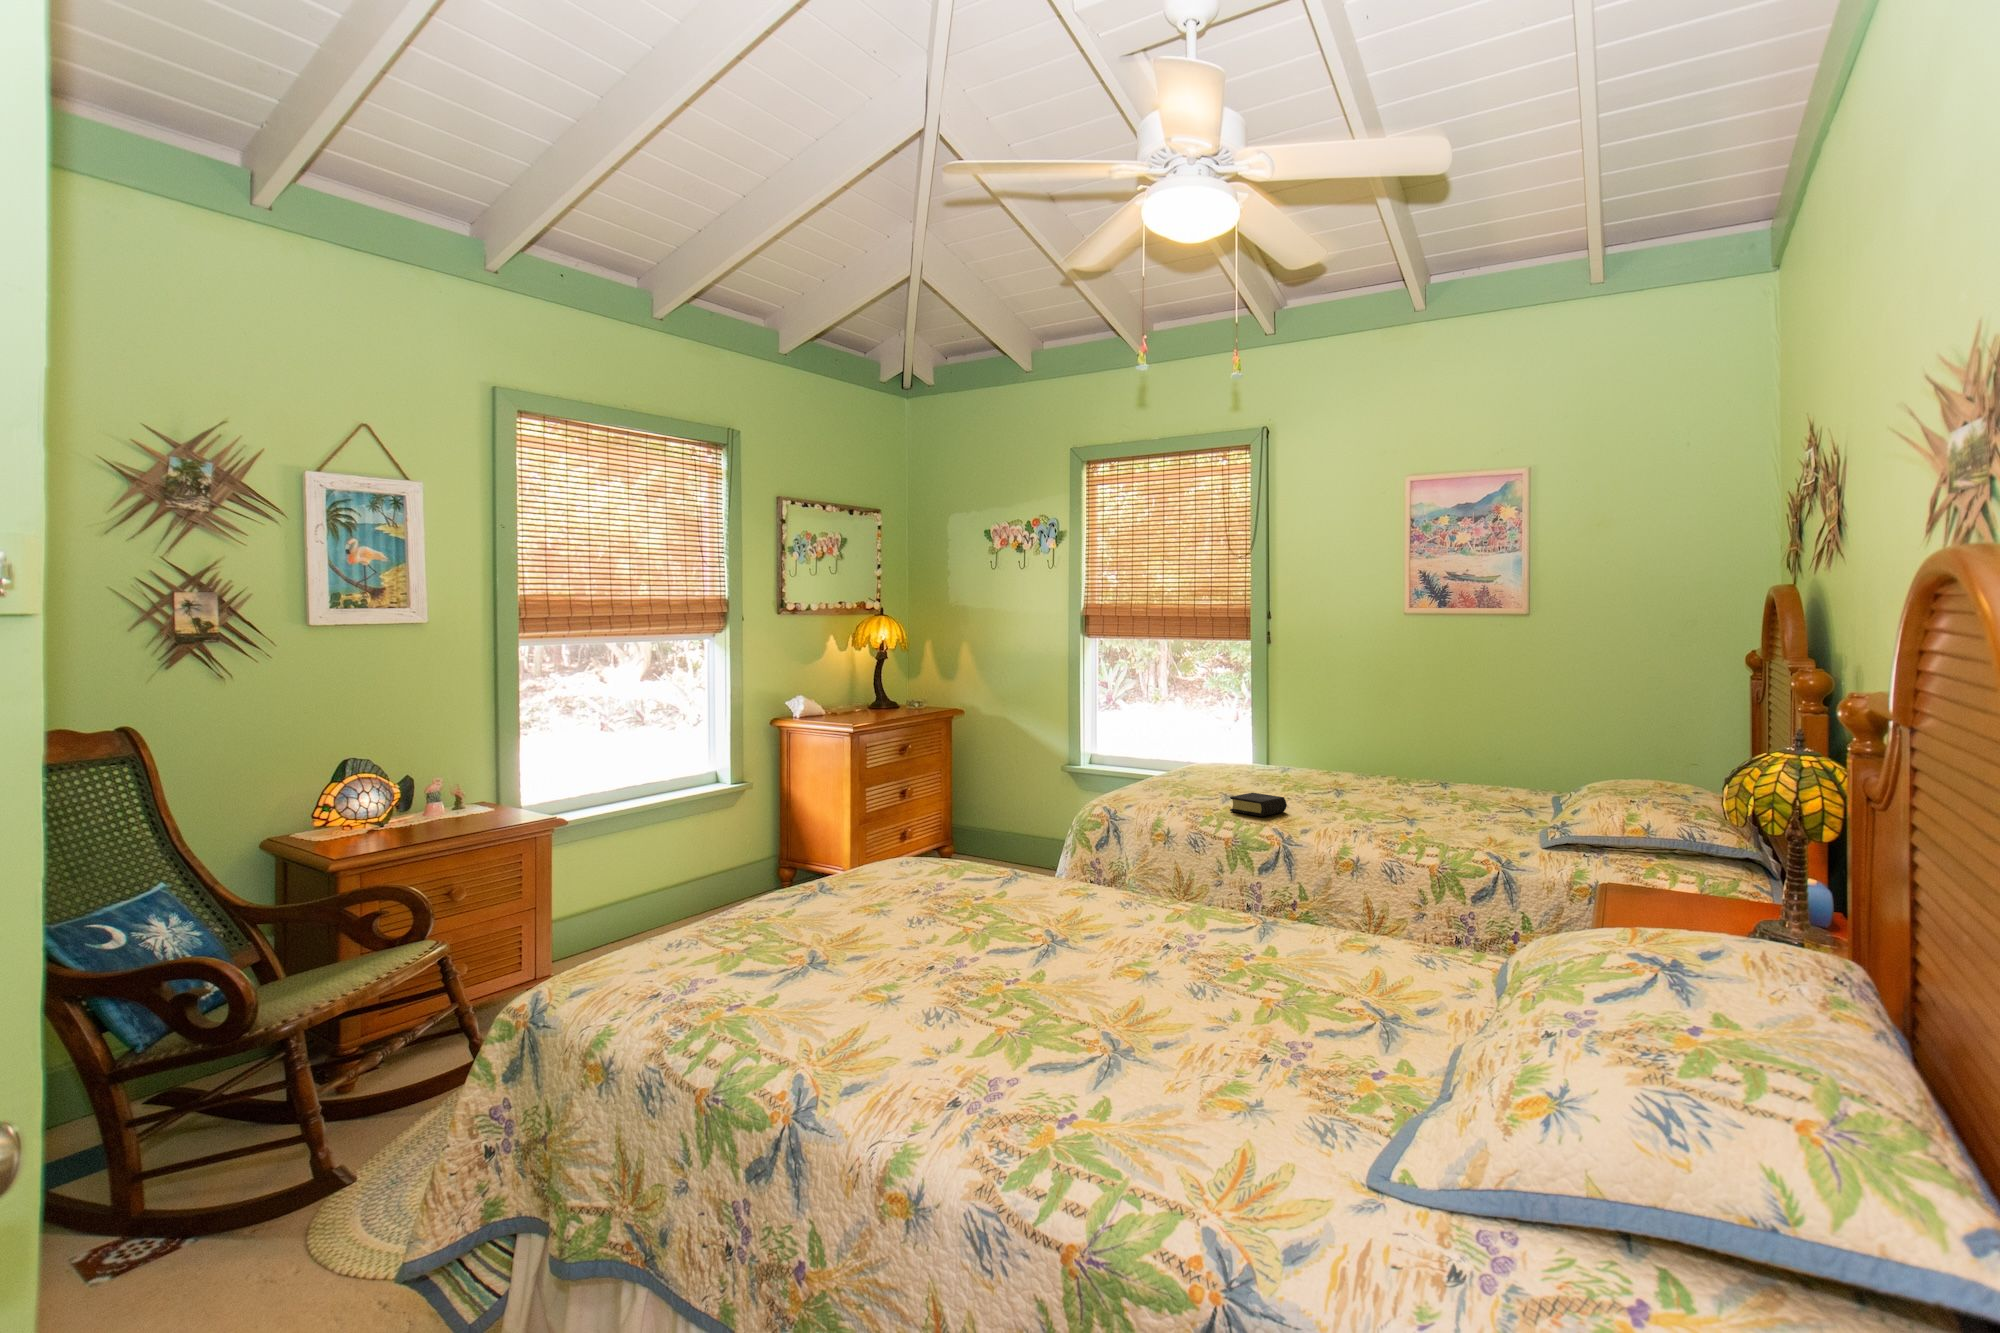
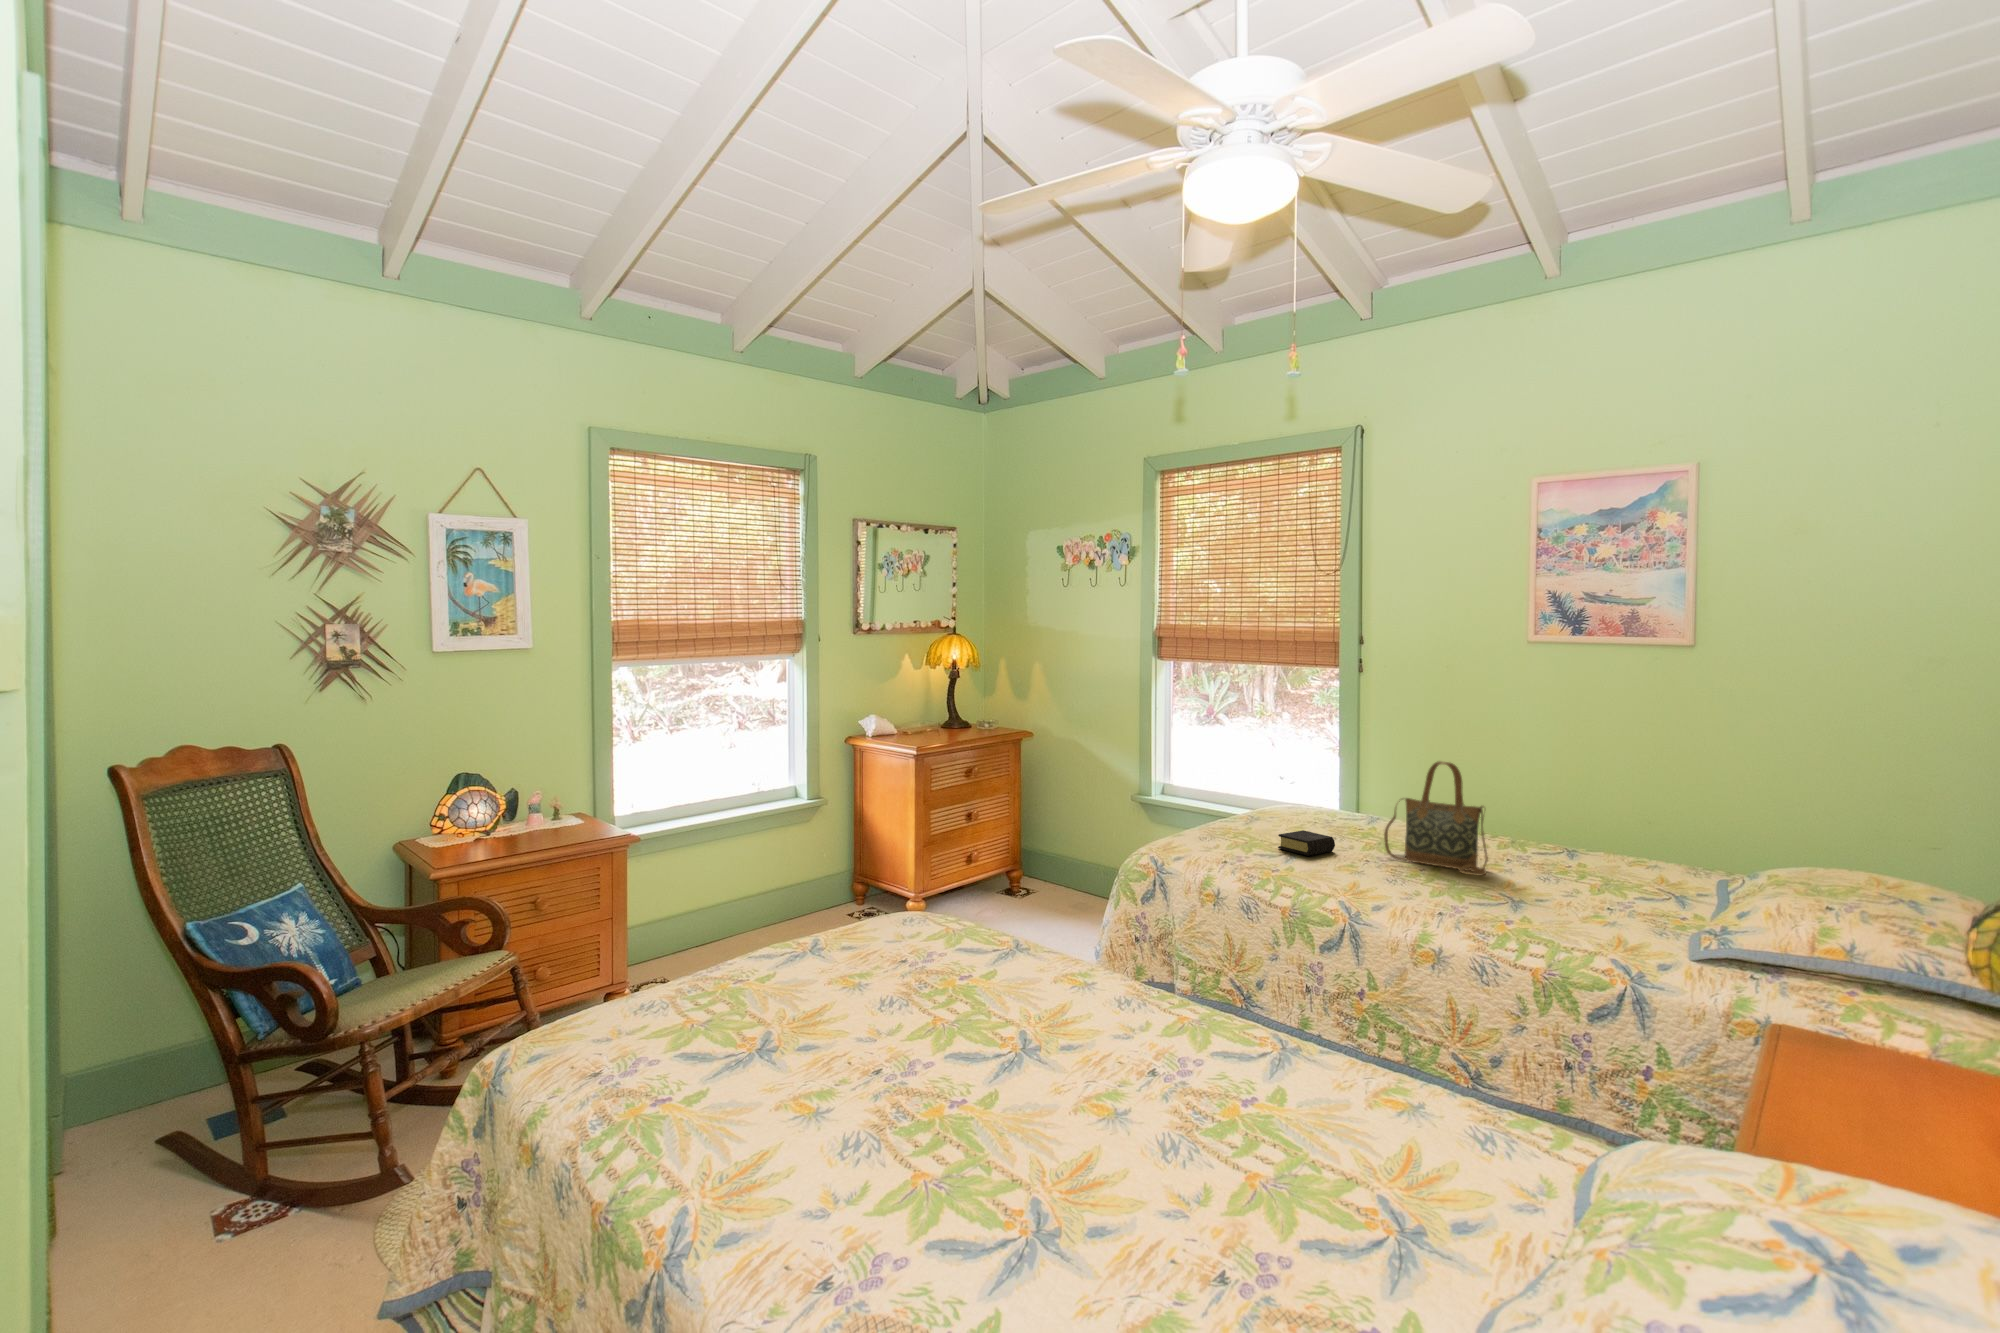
handbag: none [1335,717,1442,828] -> present [1384,761,1488,876]

